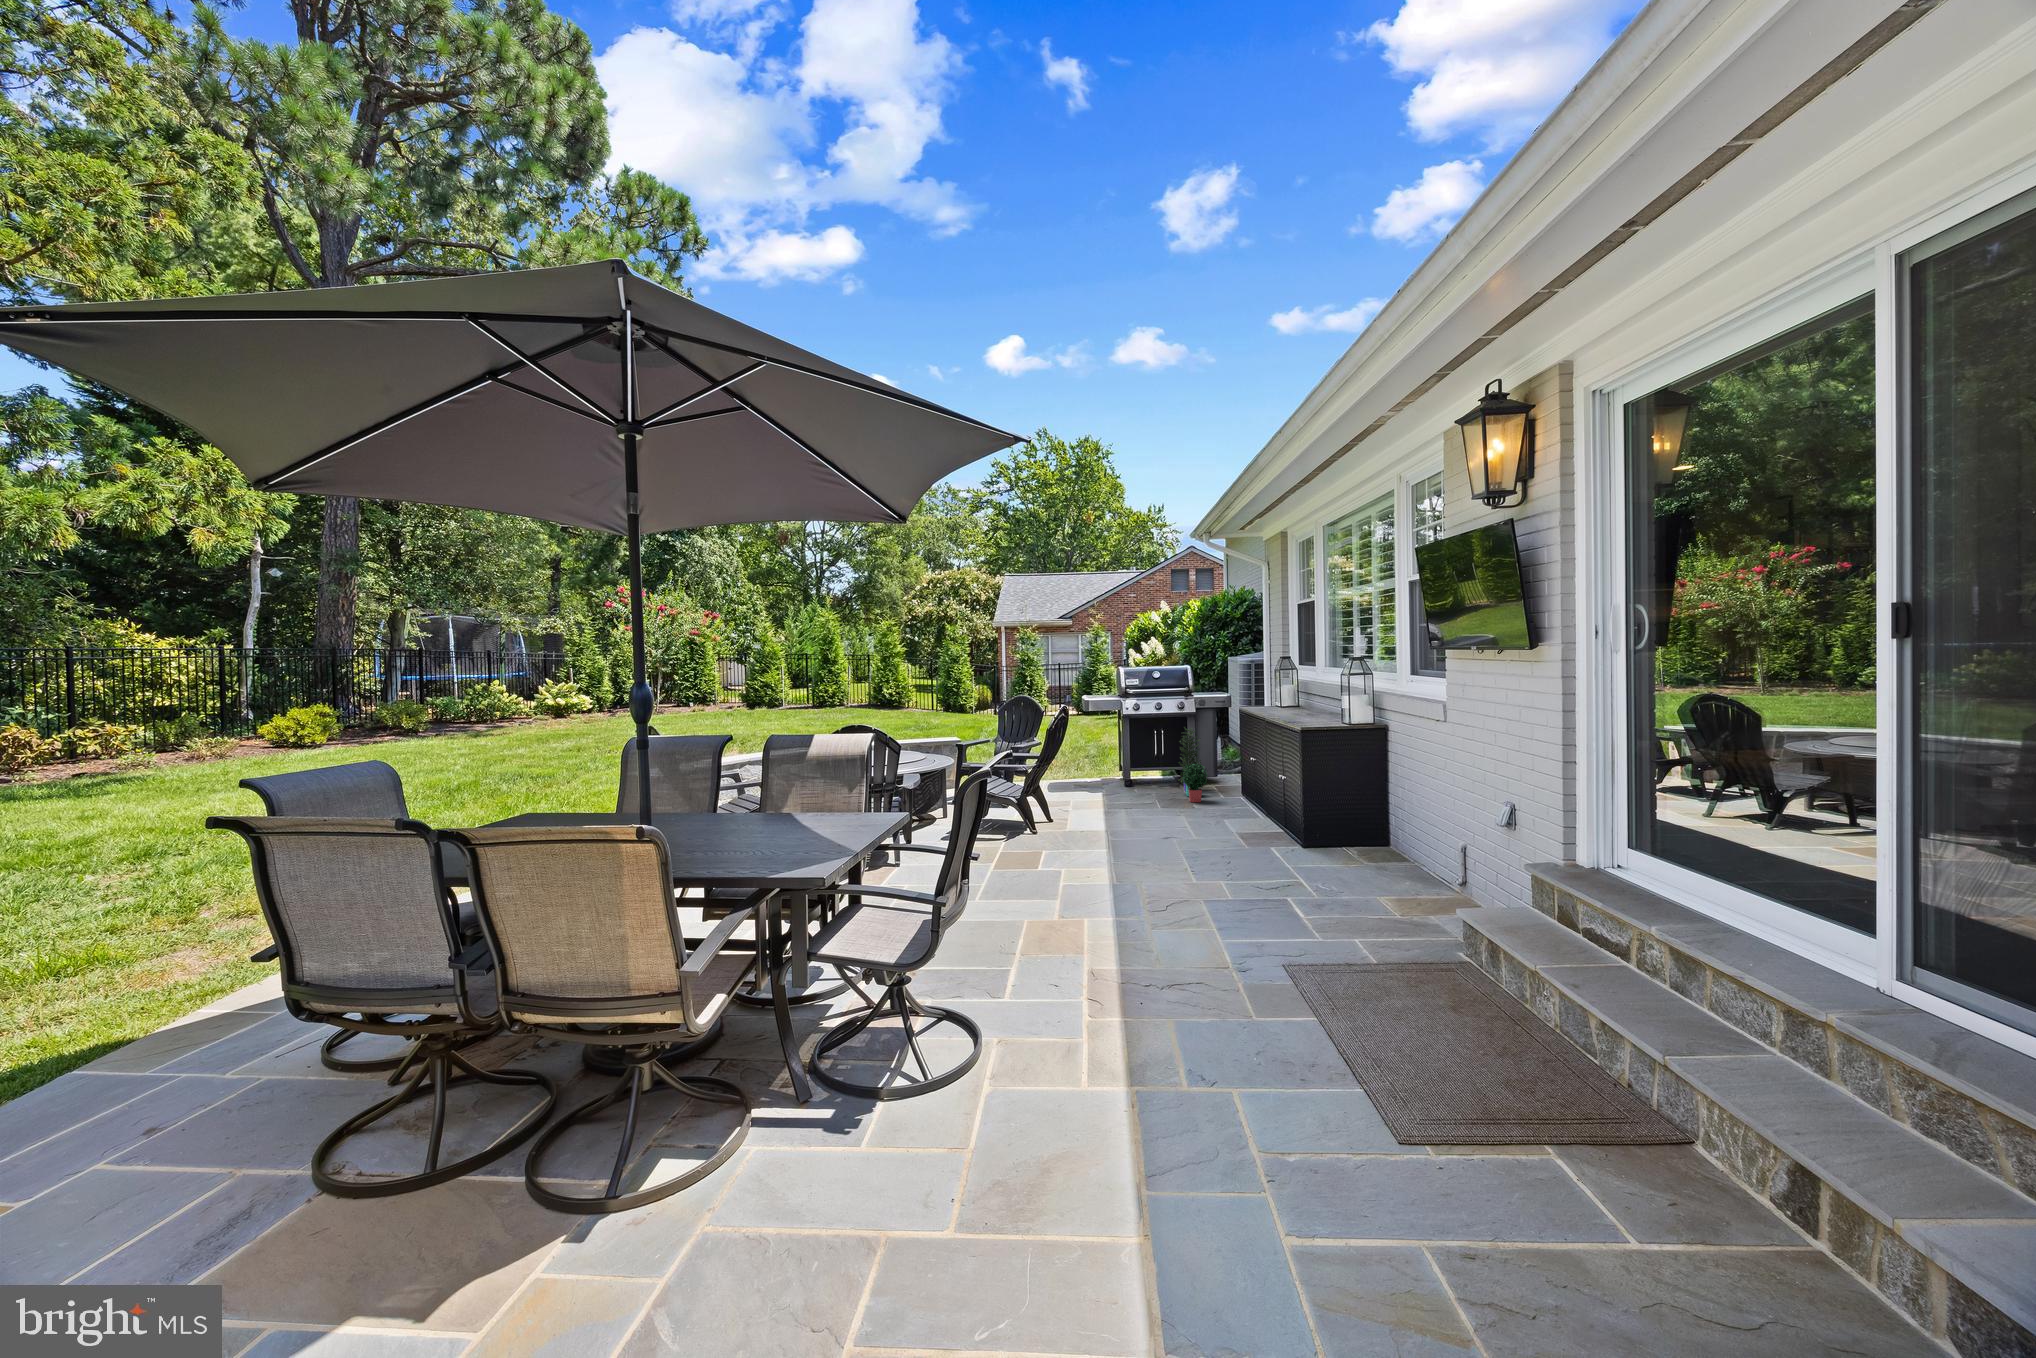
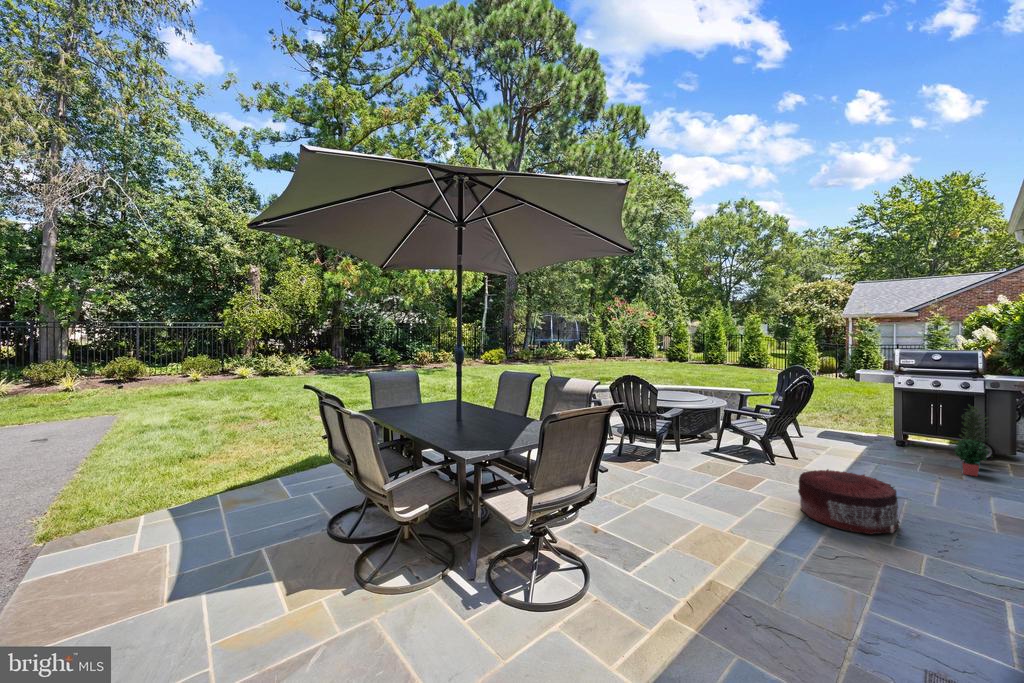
pouf: none [1093,808,1183,869] -> present [798,469,900,534]

